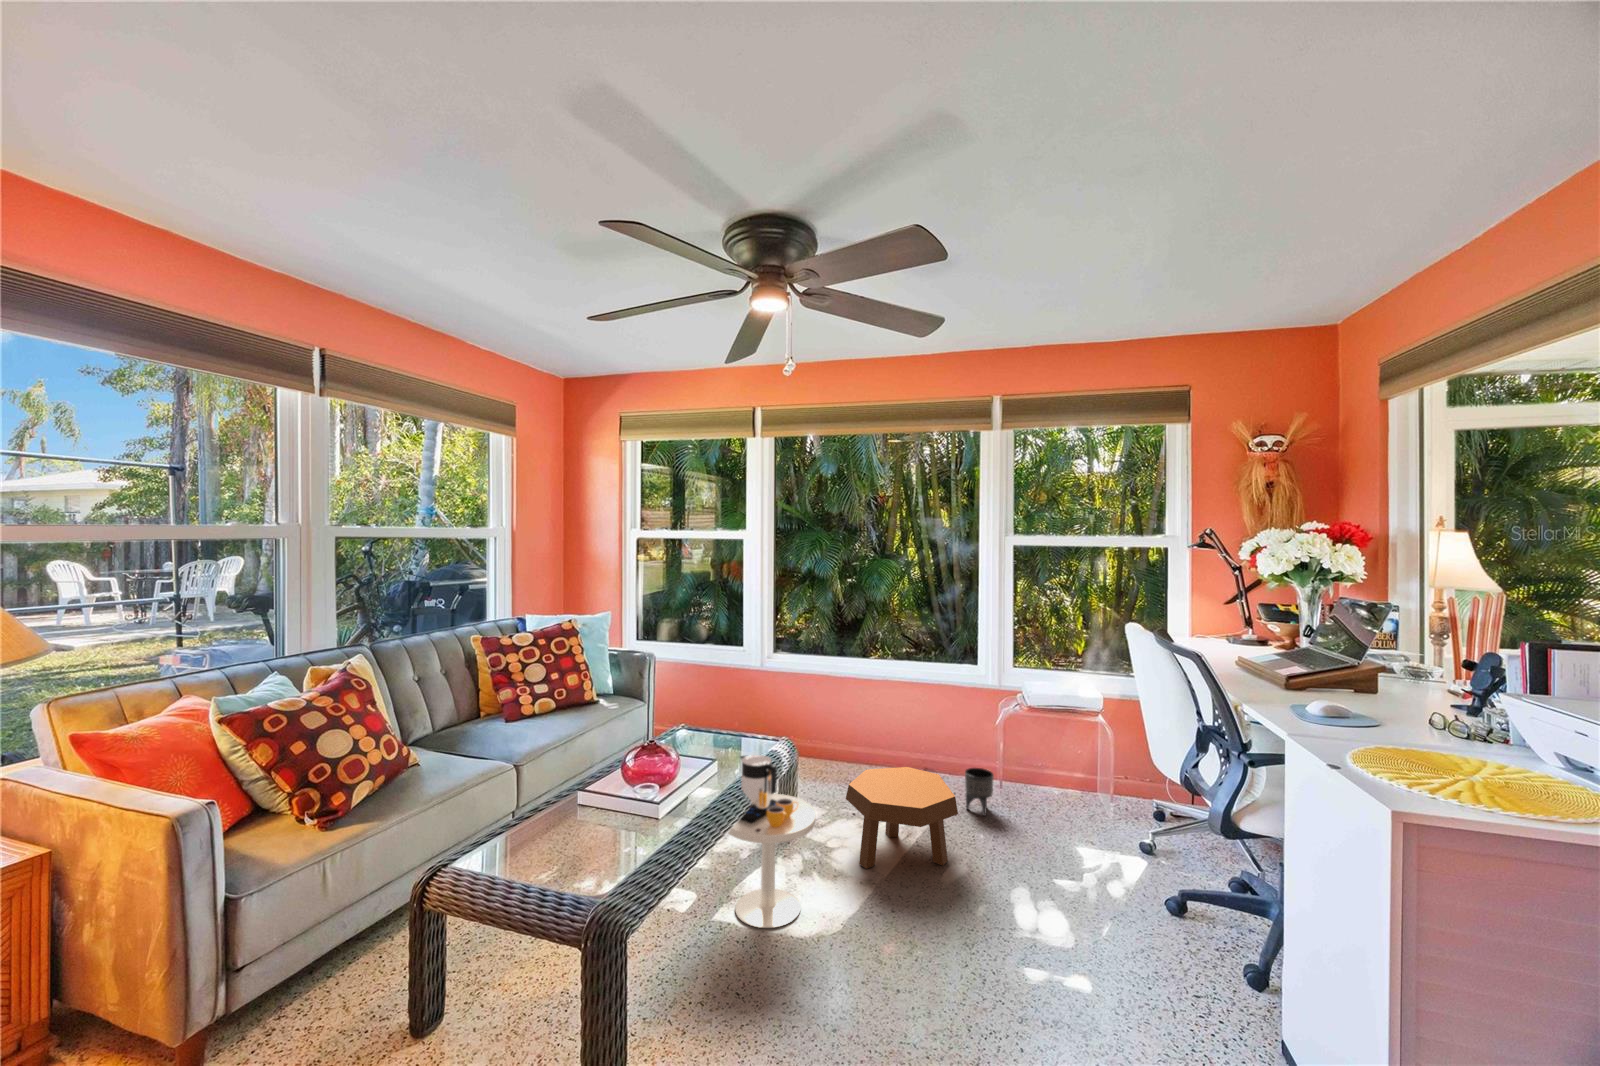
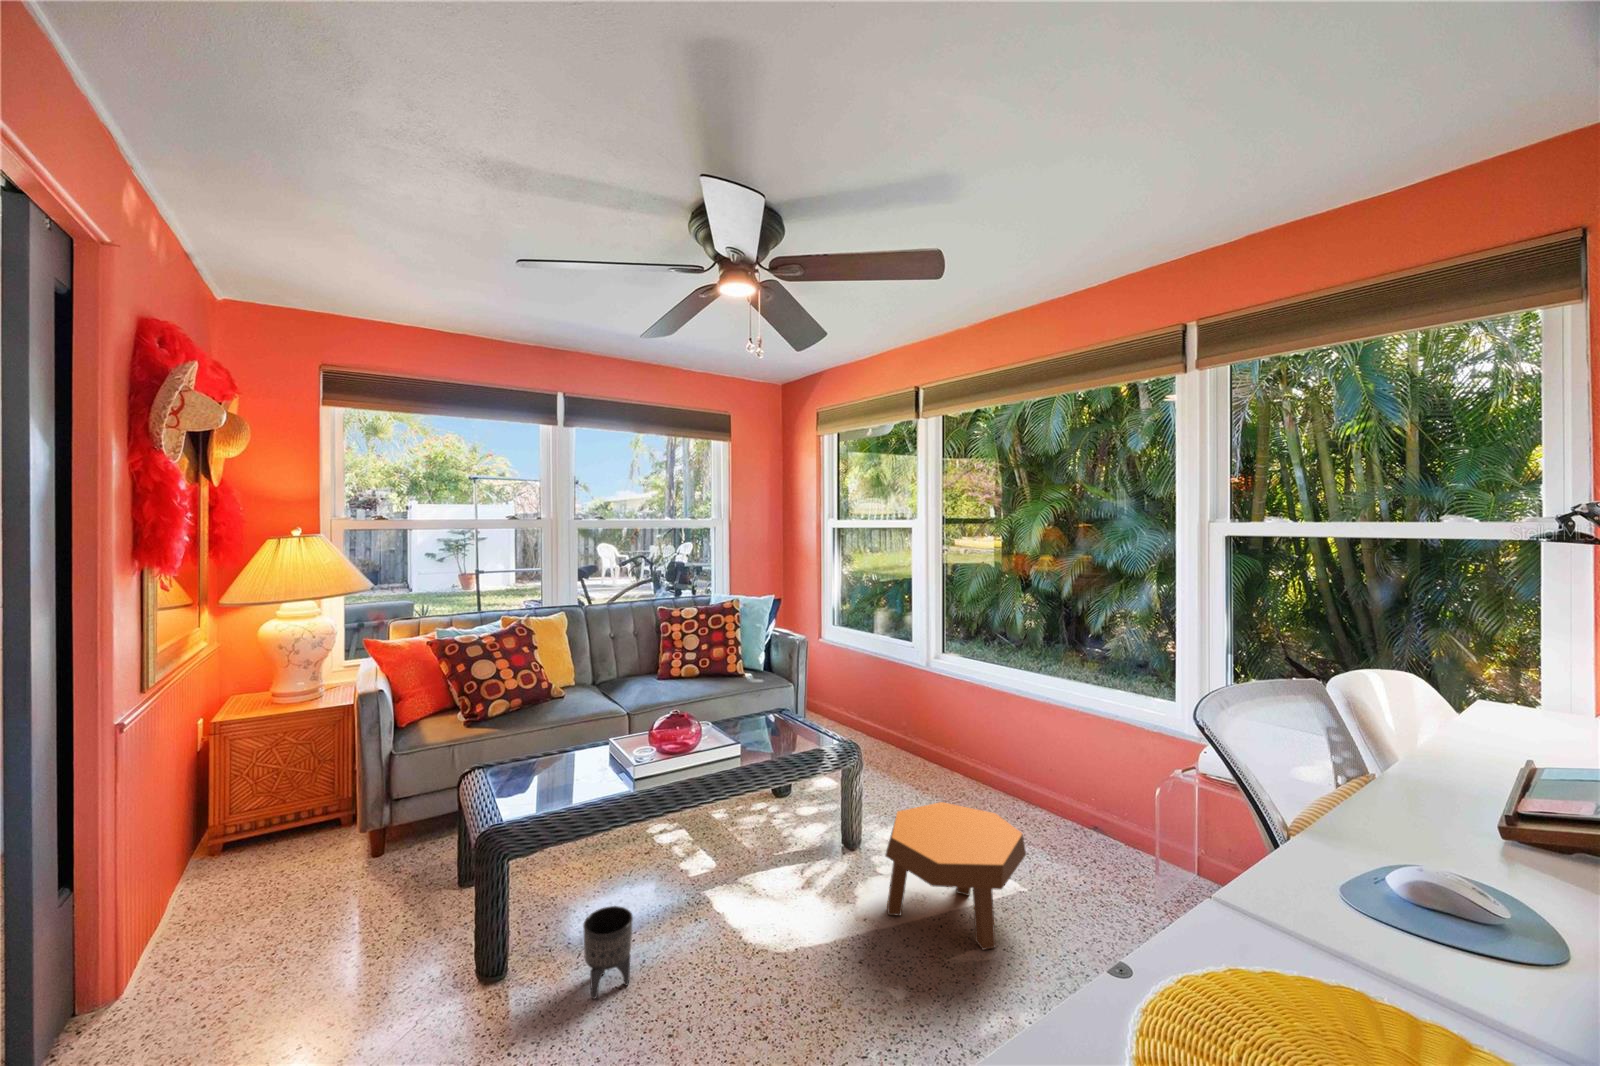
side table: present [728,755,816,928] -> none [702,745,802,933]
planter: present [965,768,994,816] -> present [583,906,633,999]

